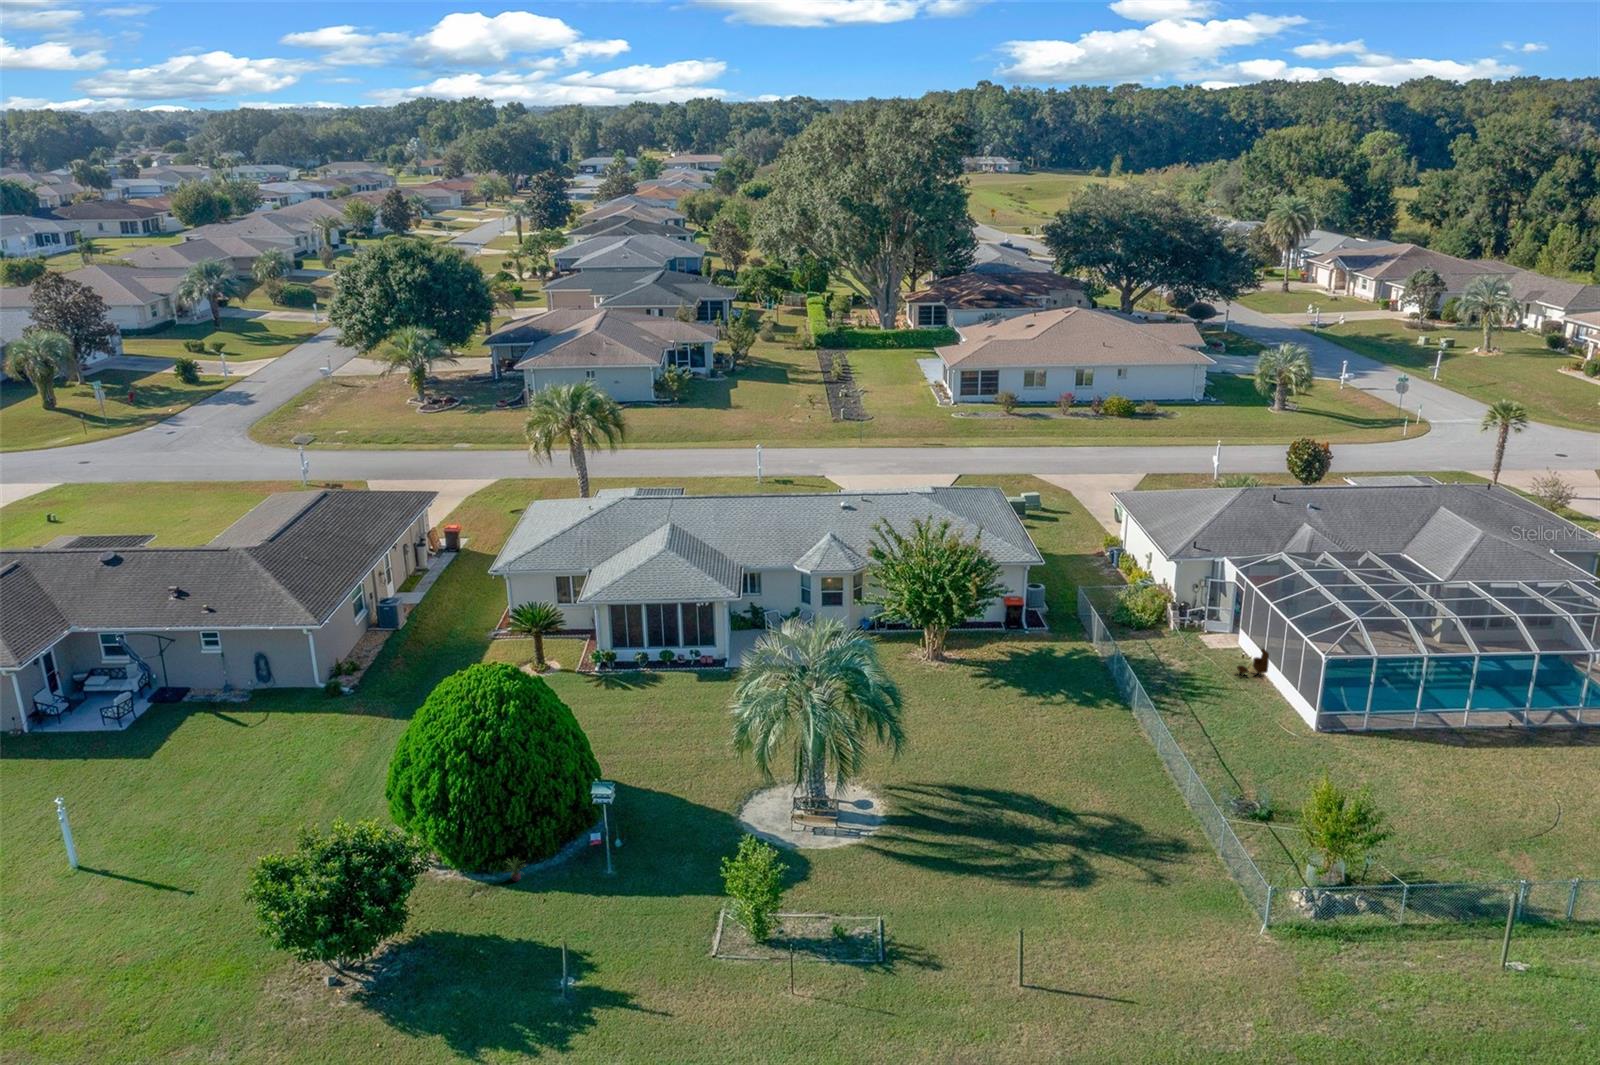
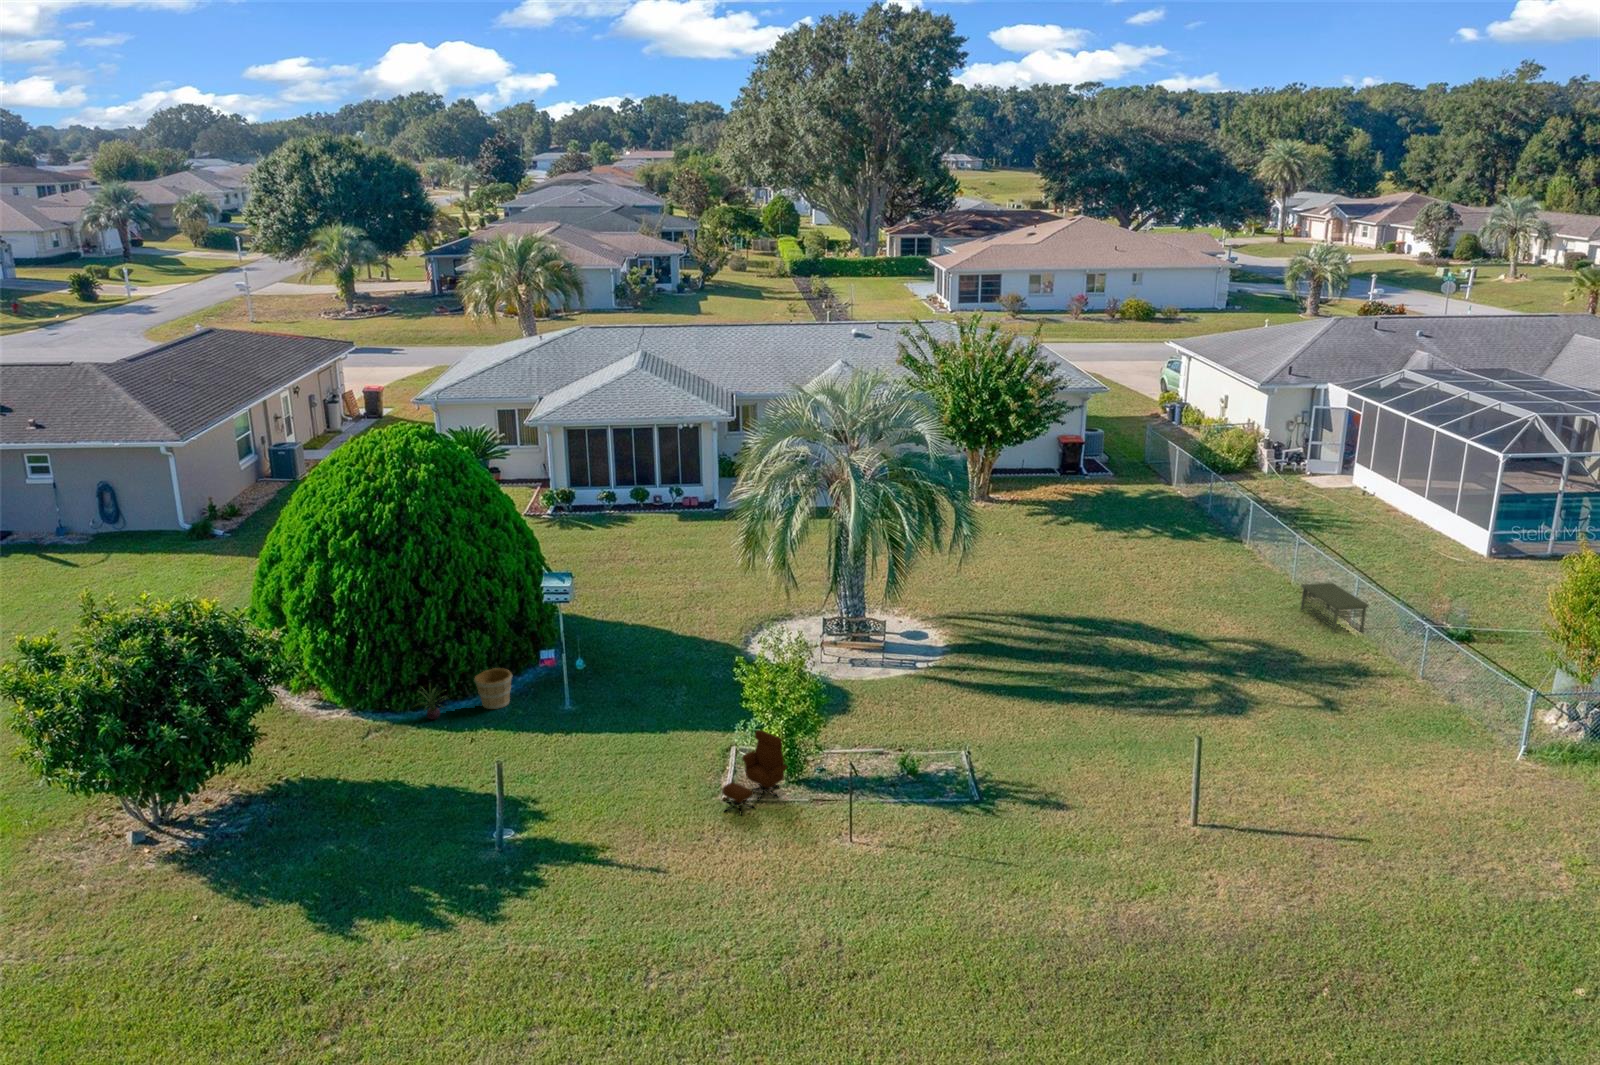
lounge chair: present [1237,649,1269,676] -> present [722,730,787,814]
storage bench: none [1154,768,1197,812] -> present [1300,583,1369,633]
wooden bucket: none [544,842,571,873] -> present [474,668,512,709]

